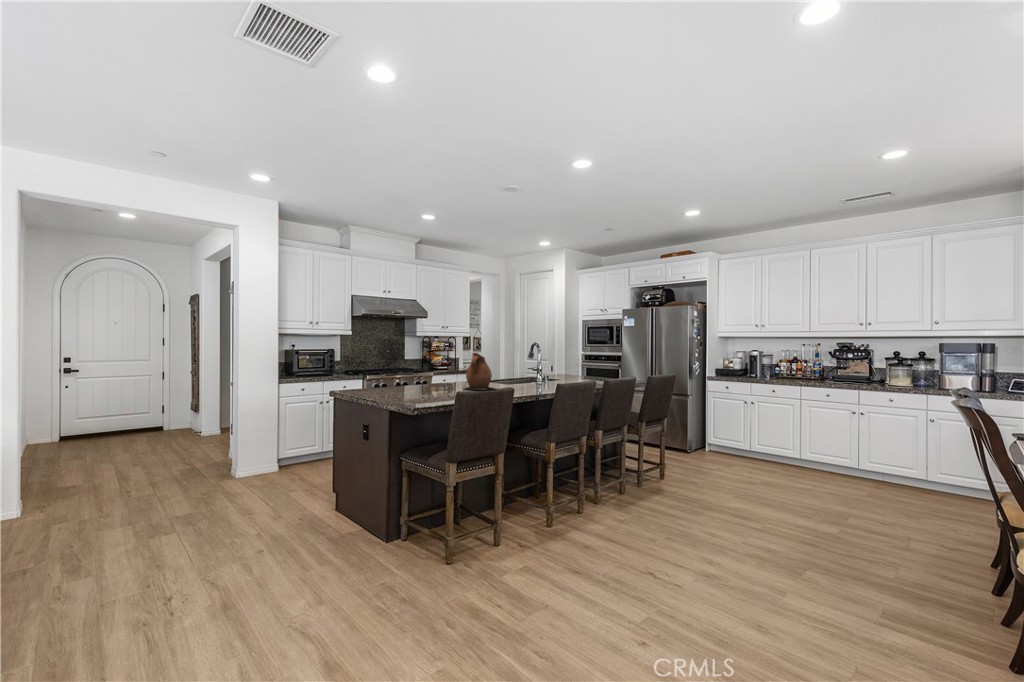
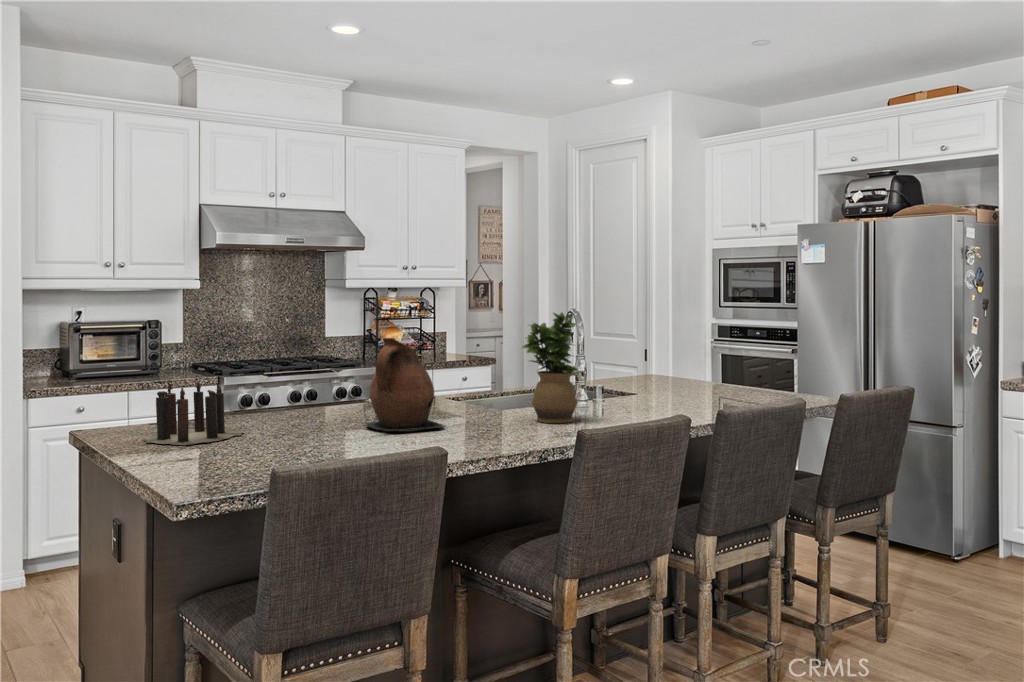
potted plant: none [524,344,547,388] -> present [522,313,579,423]
candle: none [374,370,420,394] -> present [144,381,245,445]

